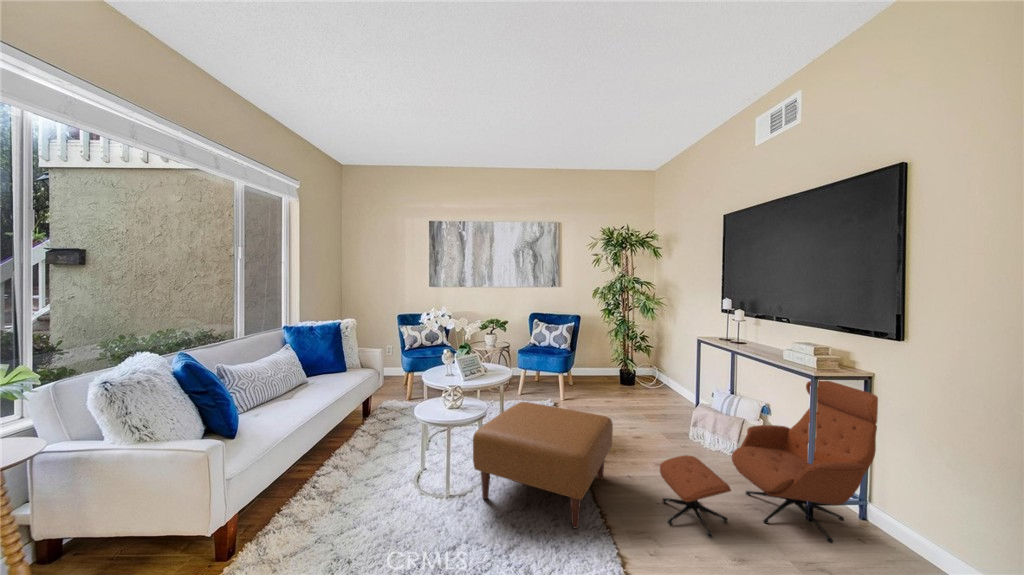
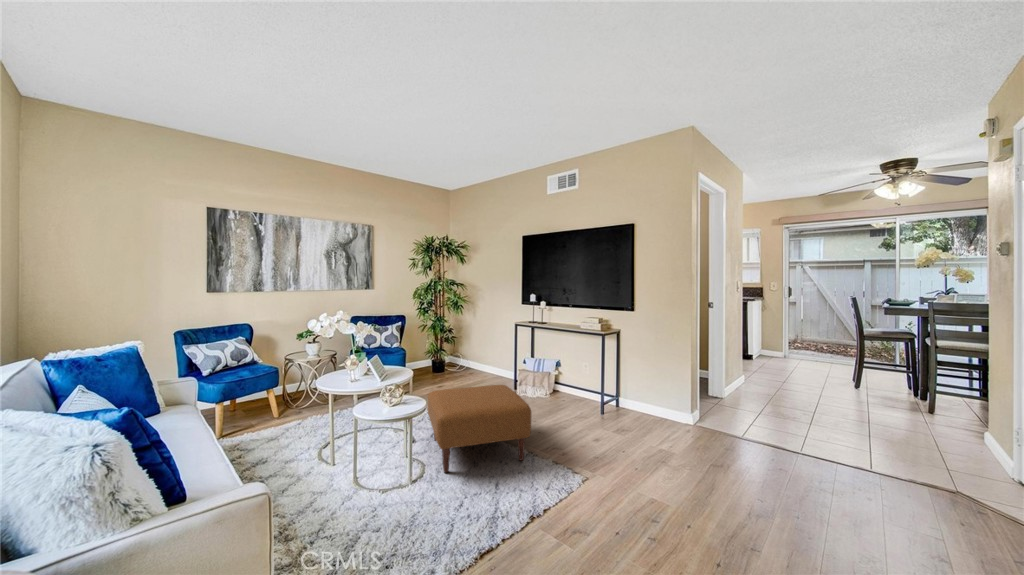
lounge chair: present [660,380,878,543] -> none [543,337,628,438]

